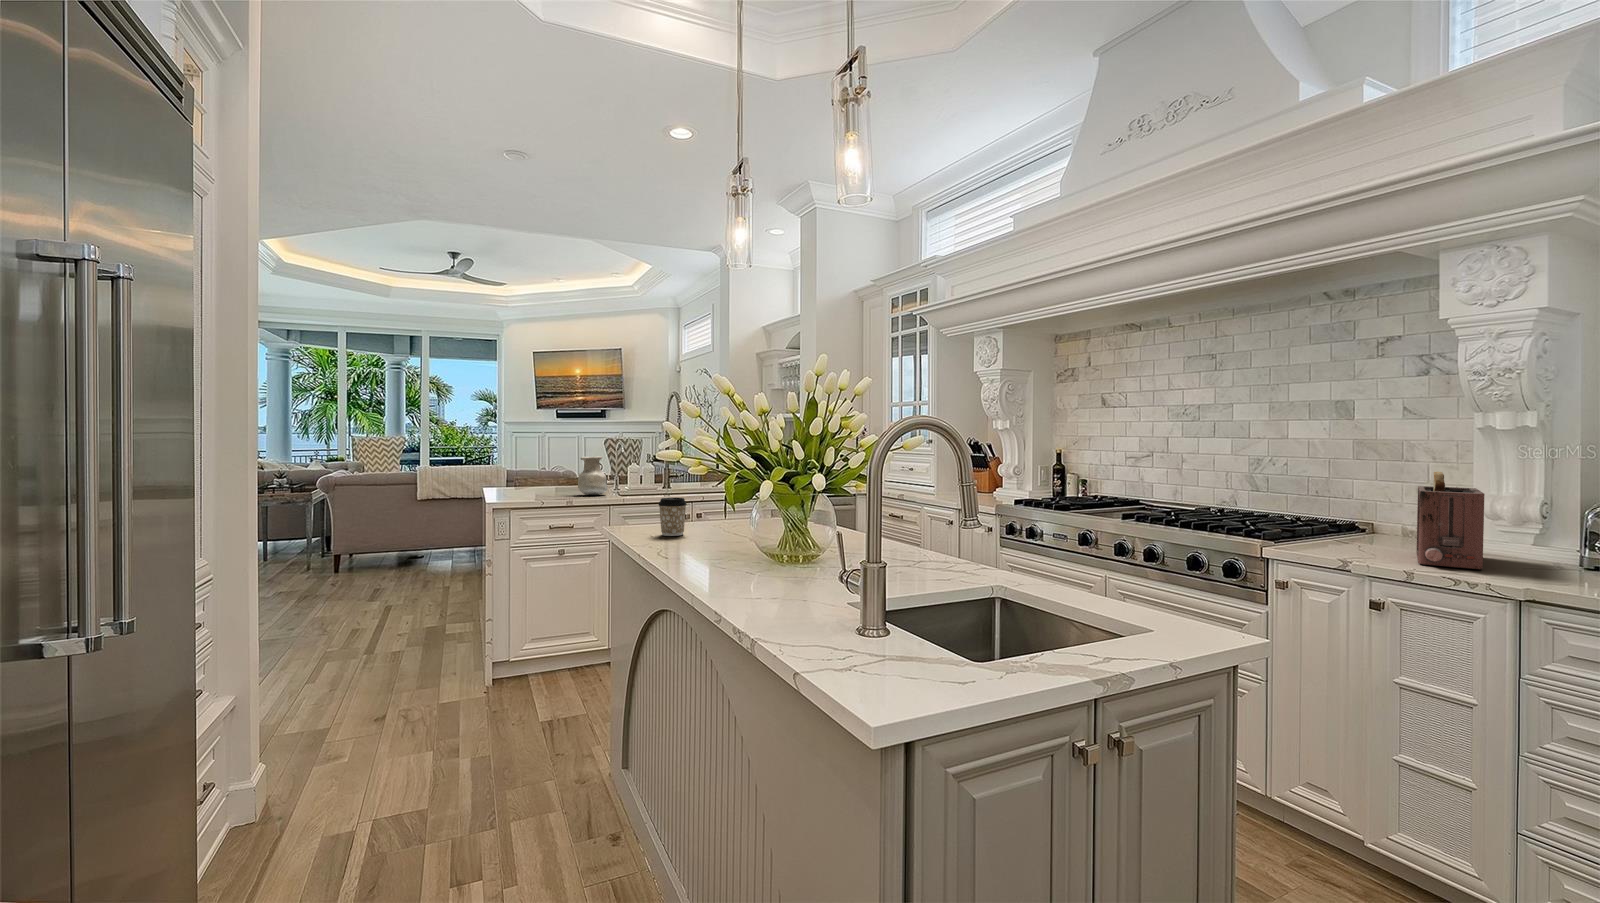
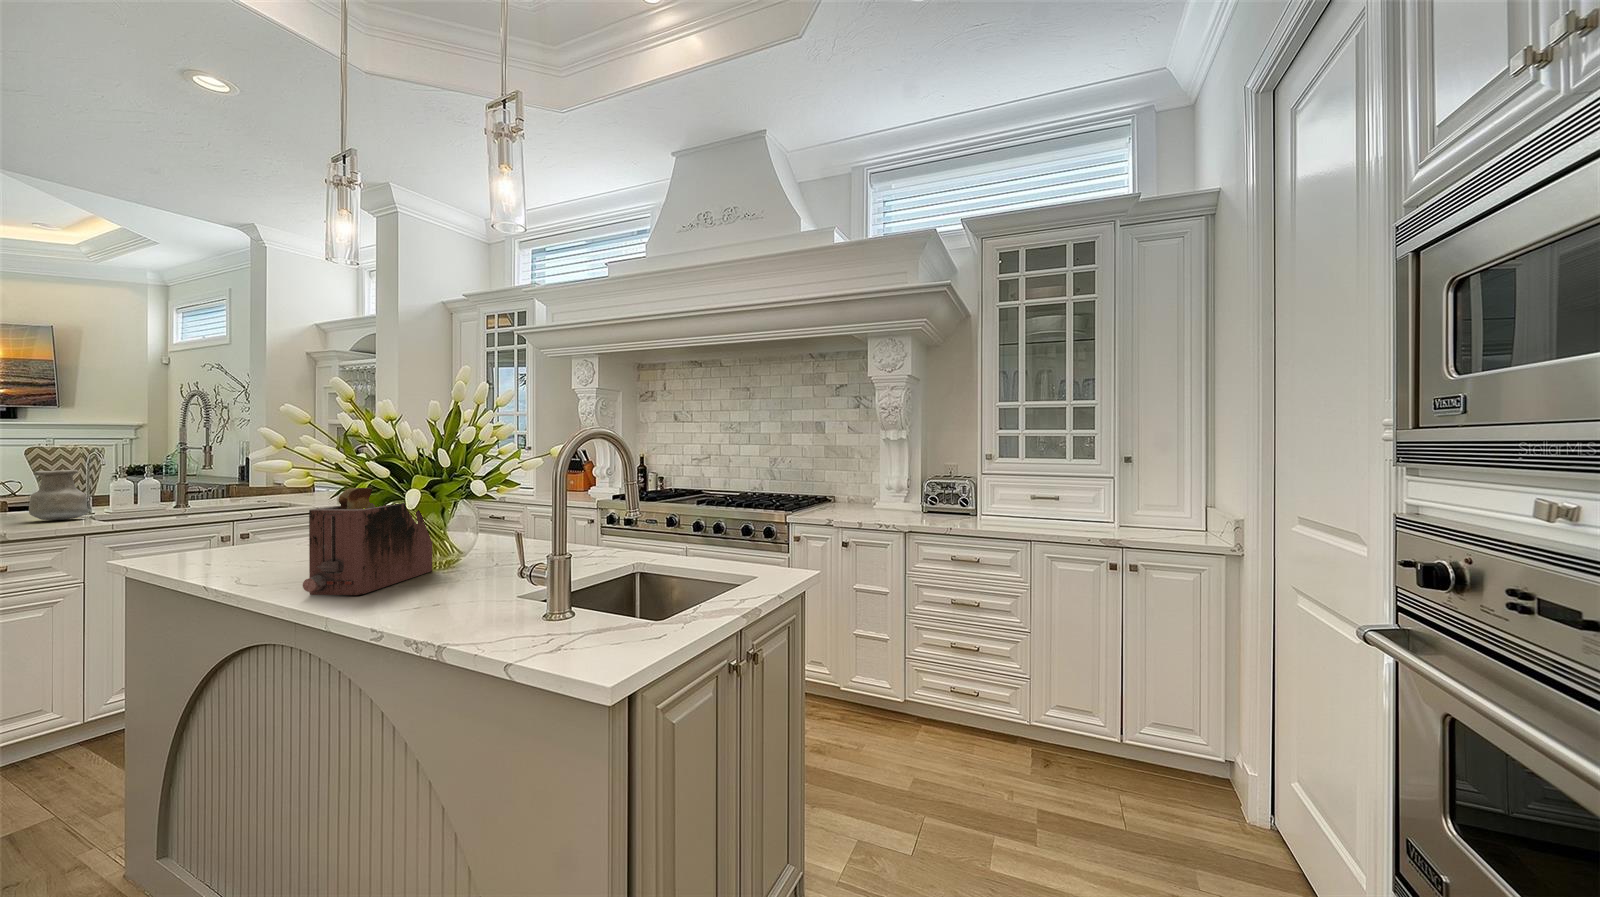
toaster: present [1416,472,1485,569] -> present [303,488,432,595]
coffee cup: present [658,498,687,536] -> none [223,513,268,558]

